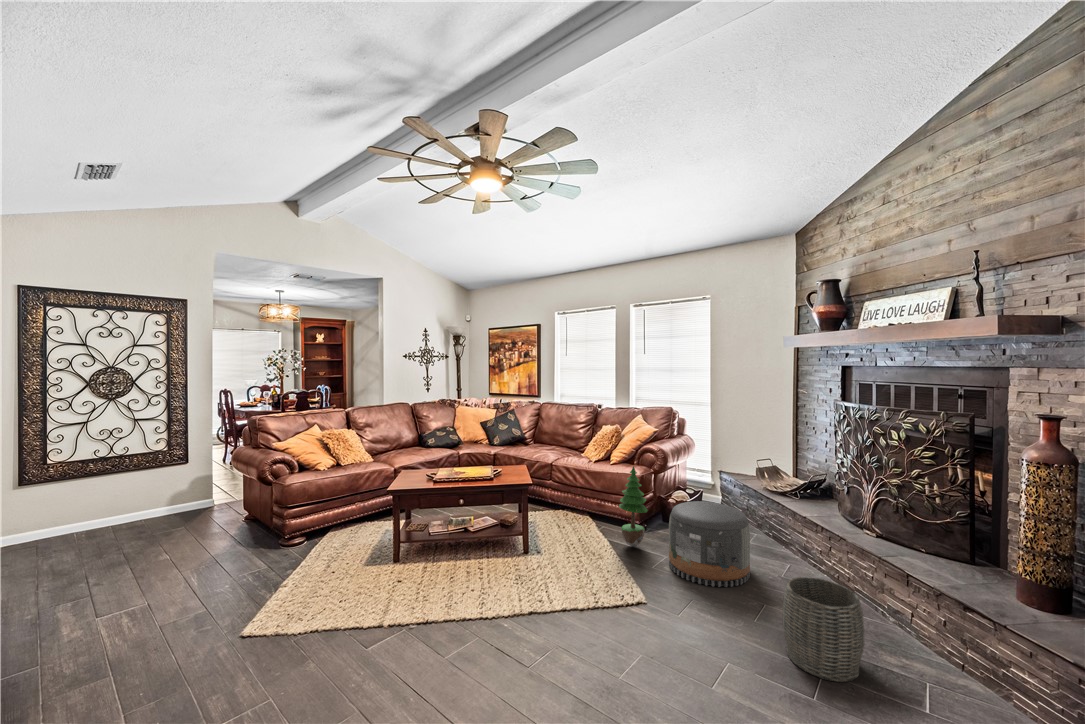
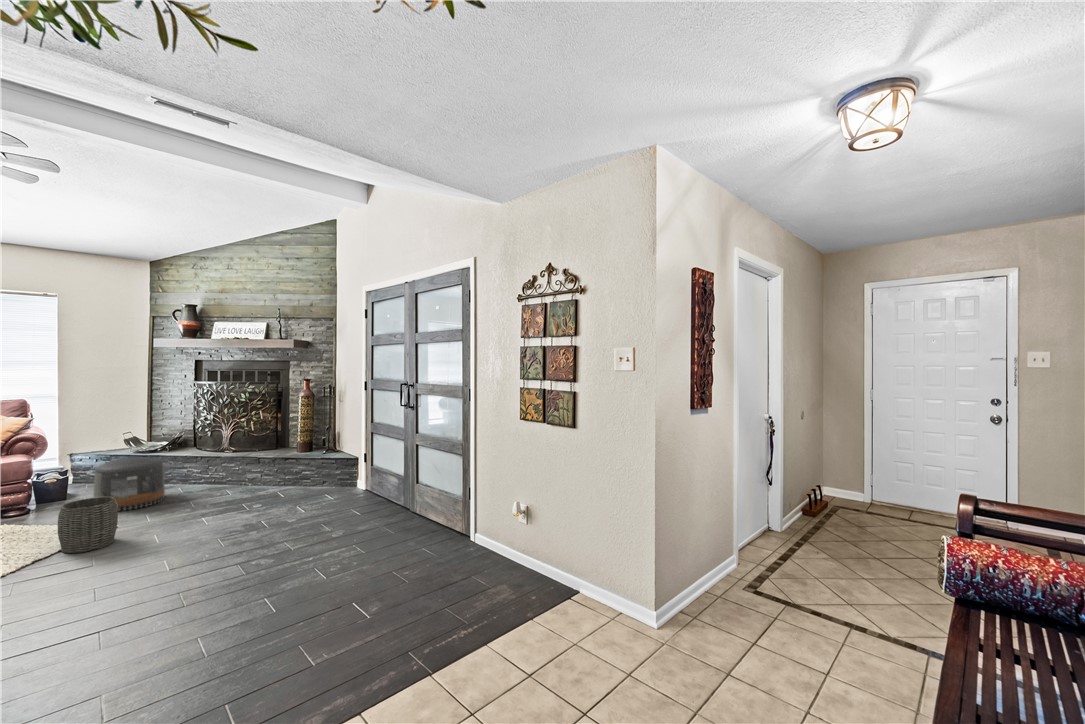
potted tree: present [619,467,648,547] -> none [27,447,63,516]
woven basket: present [783,577,864,682] -> present [58,497,118,553]

